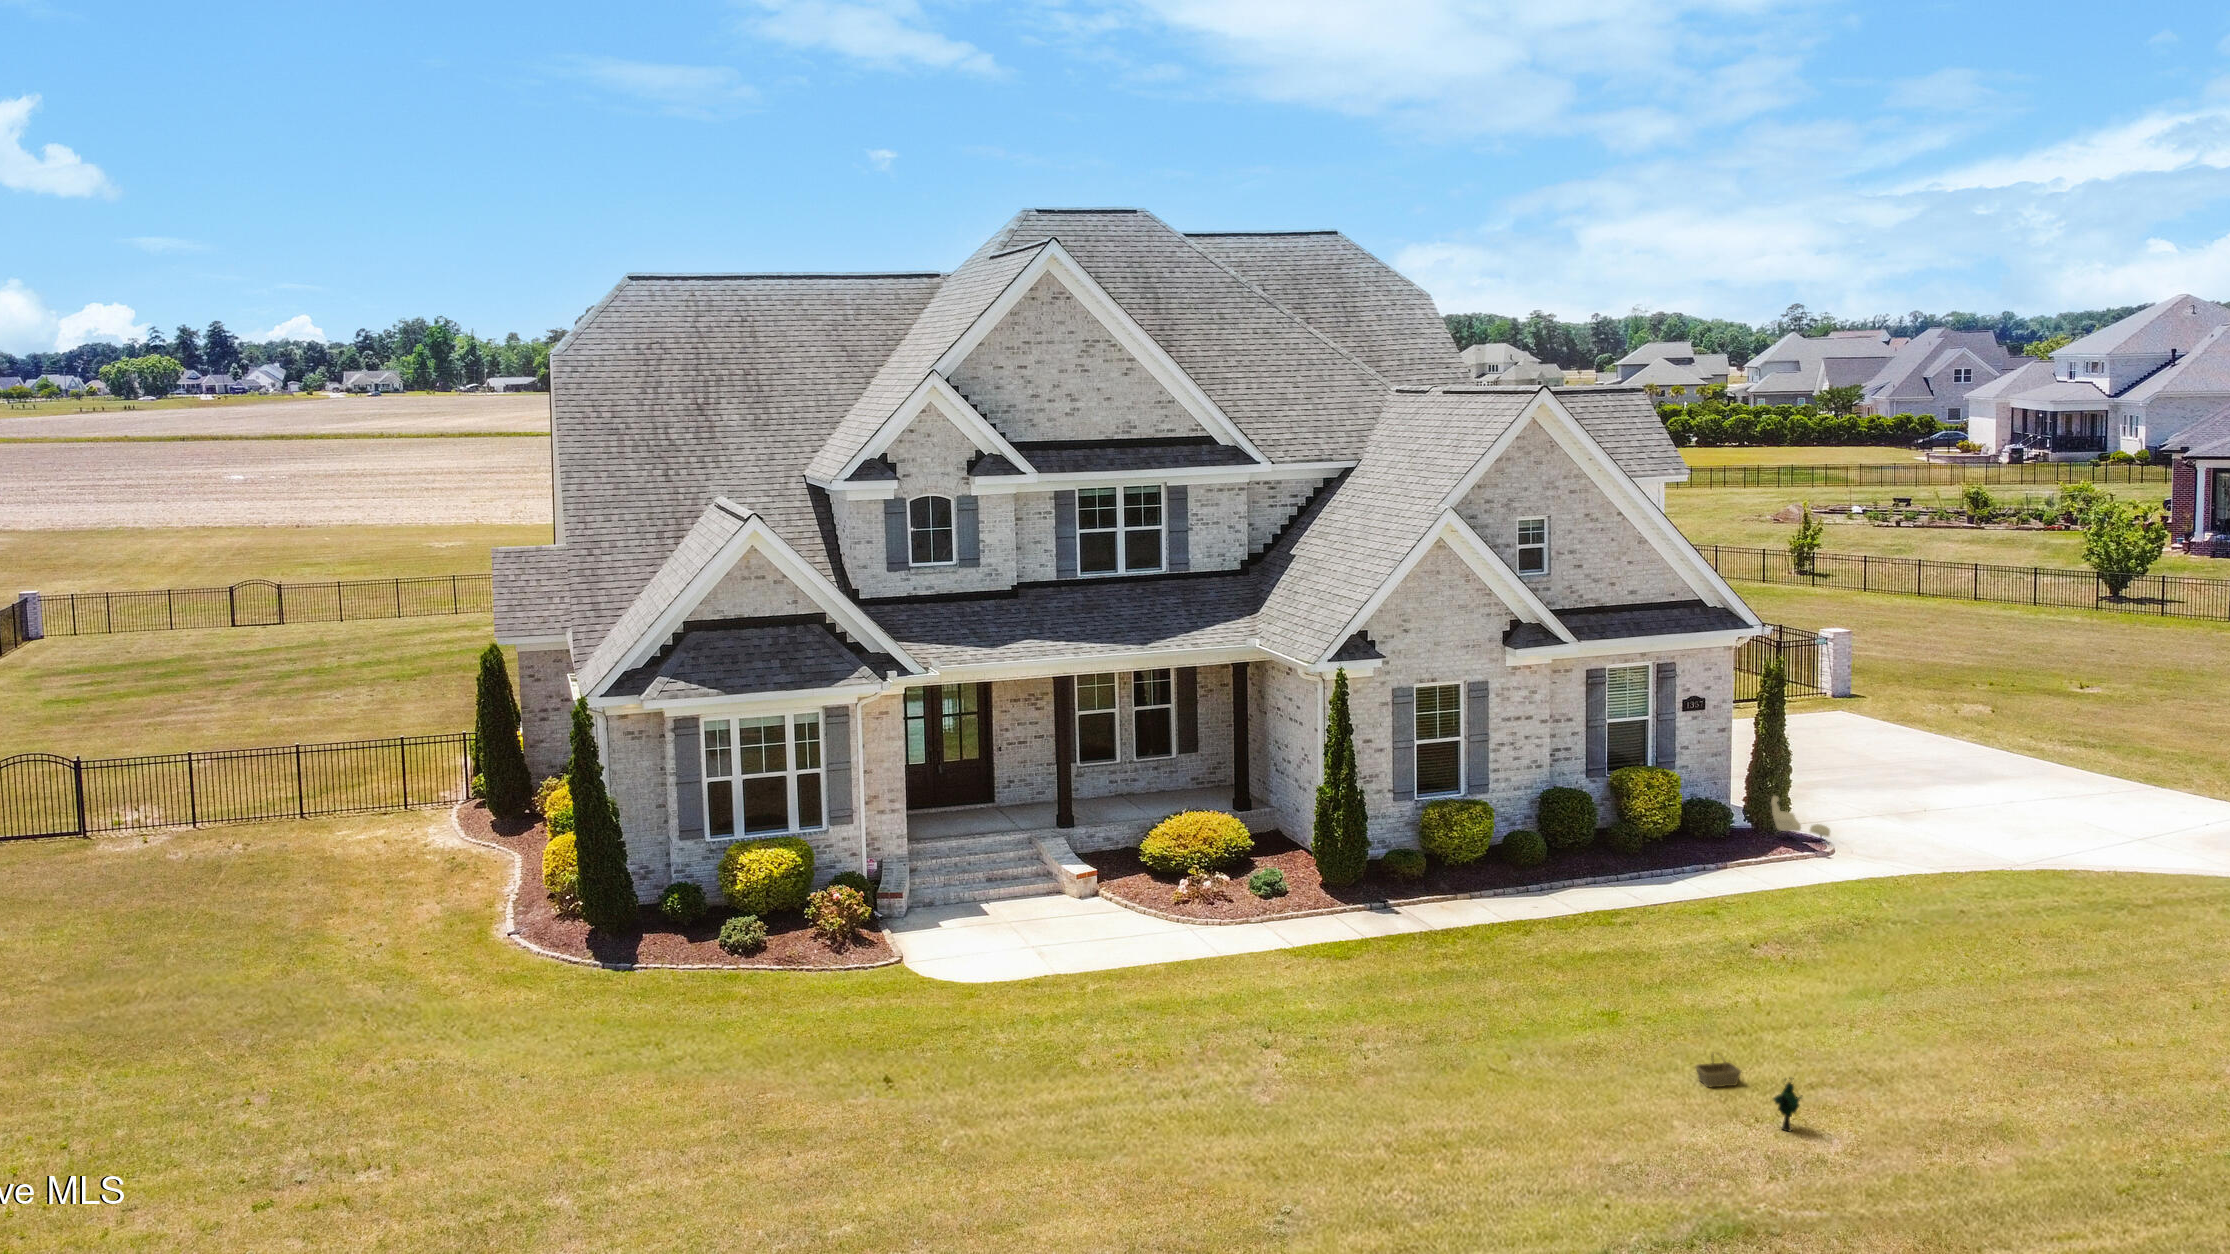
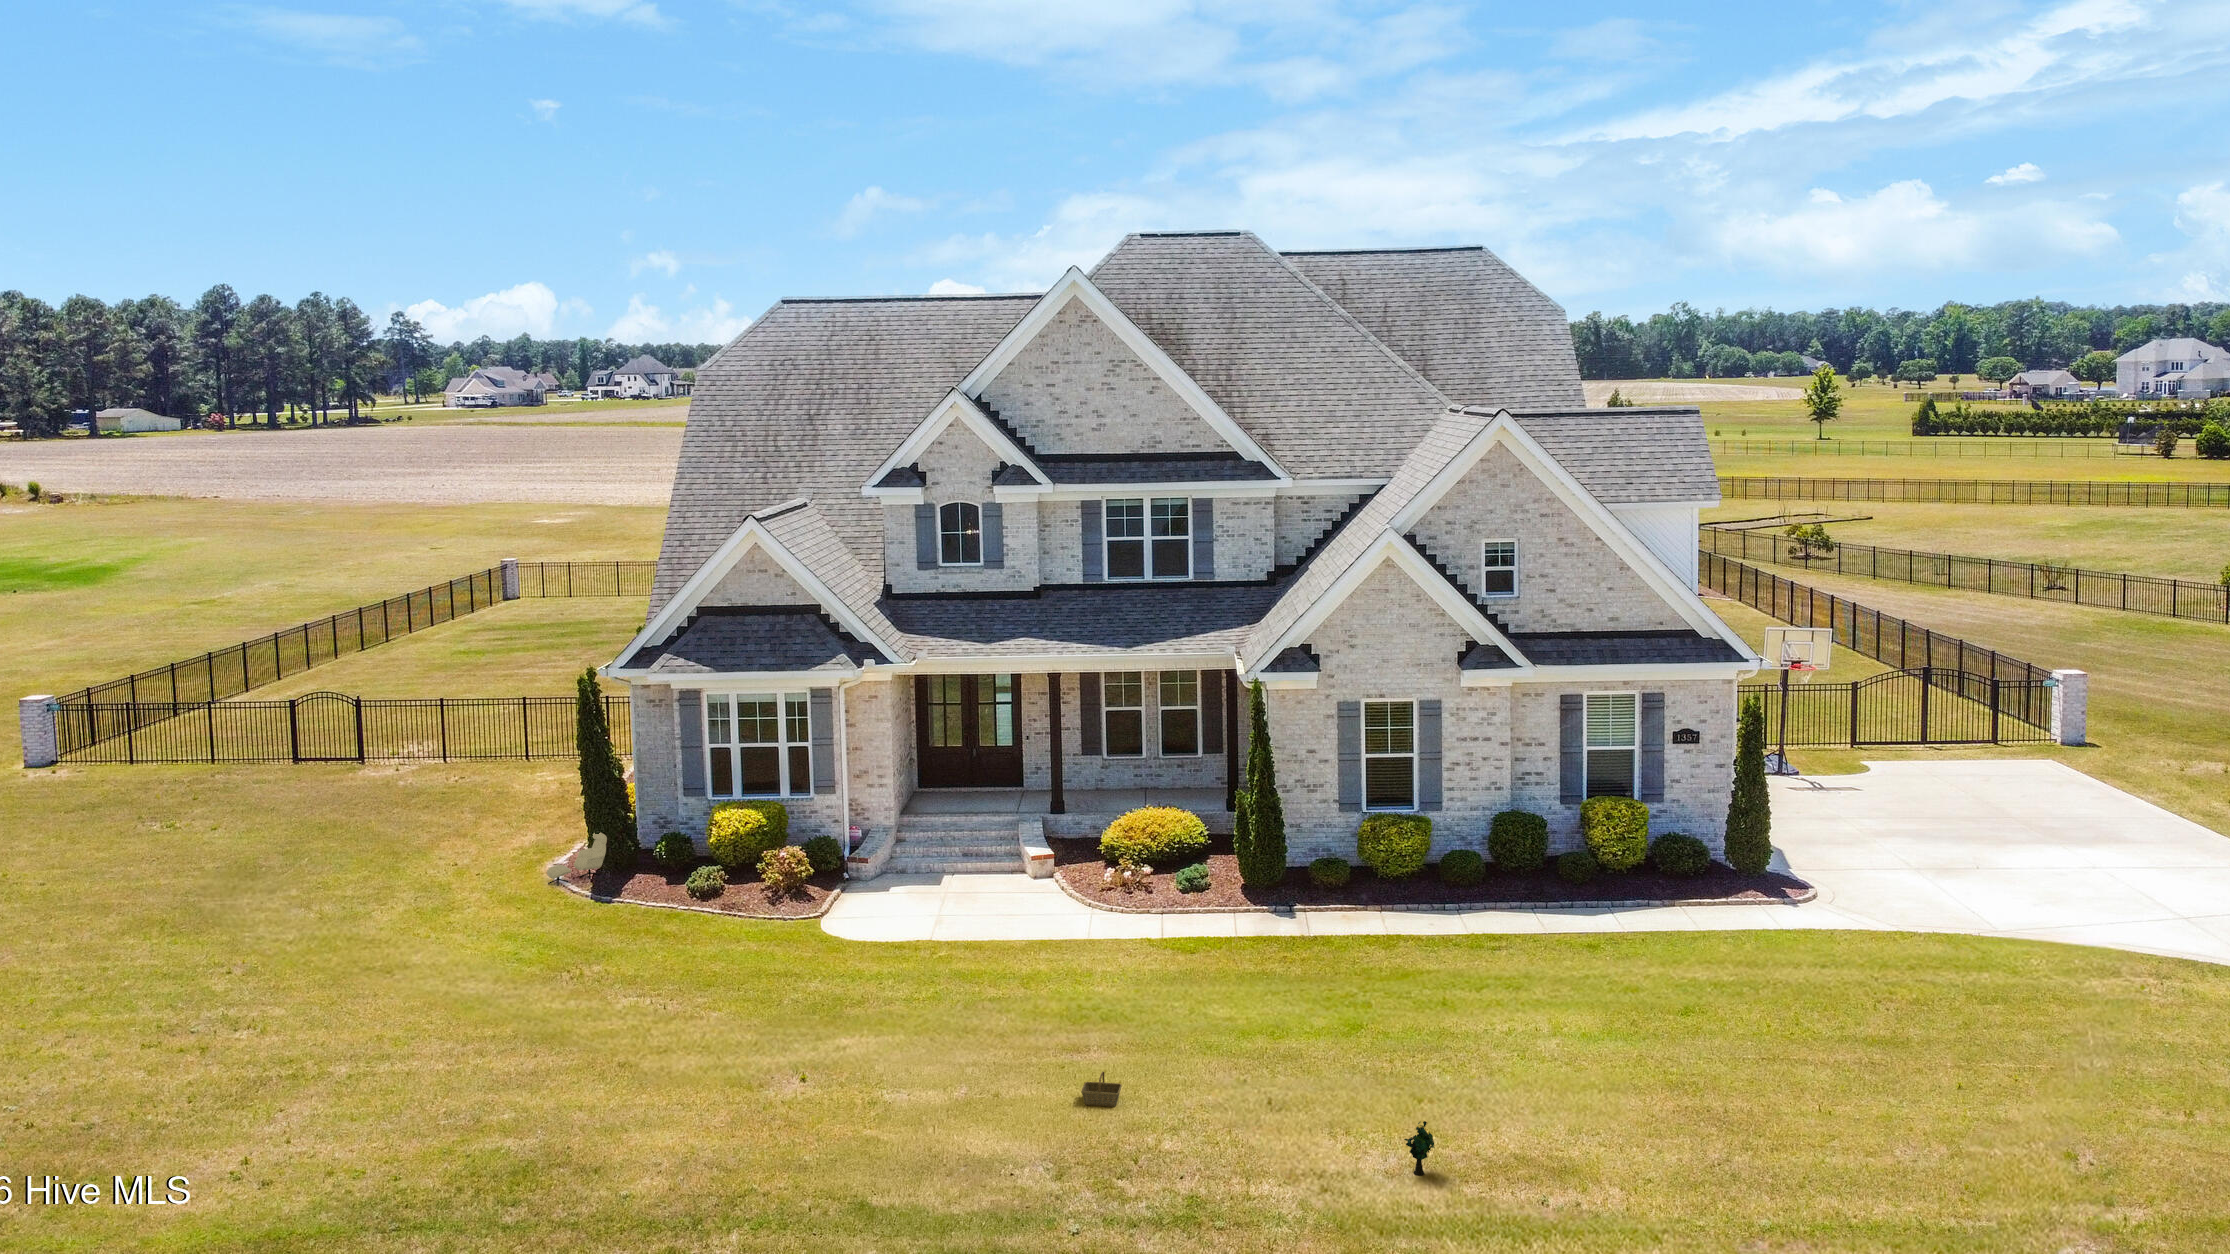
armchair: present [1771,796,1830,841] -> present [547,832,607,886]
basket: present [1696,1054,1741,1087] -> present [1081,1072,1122,1107]

